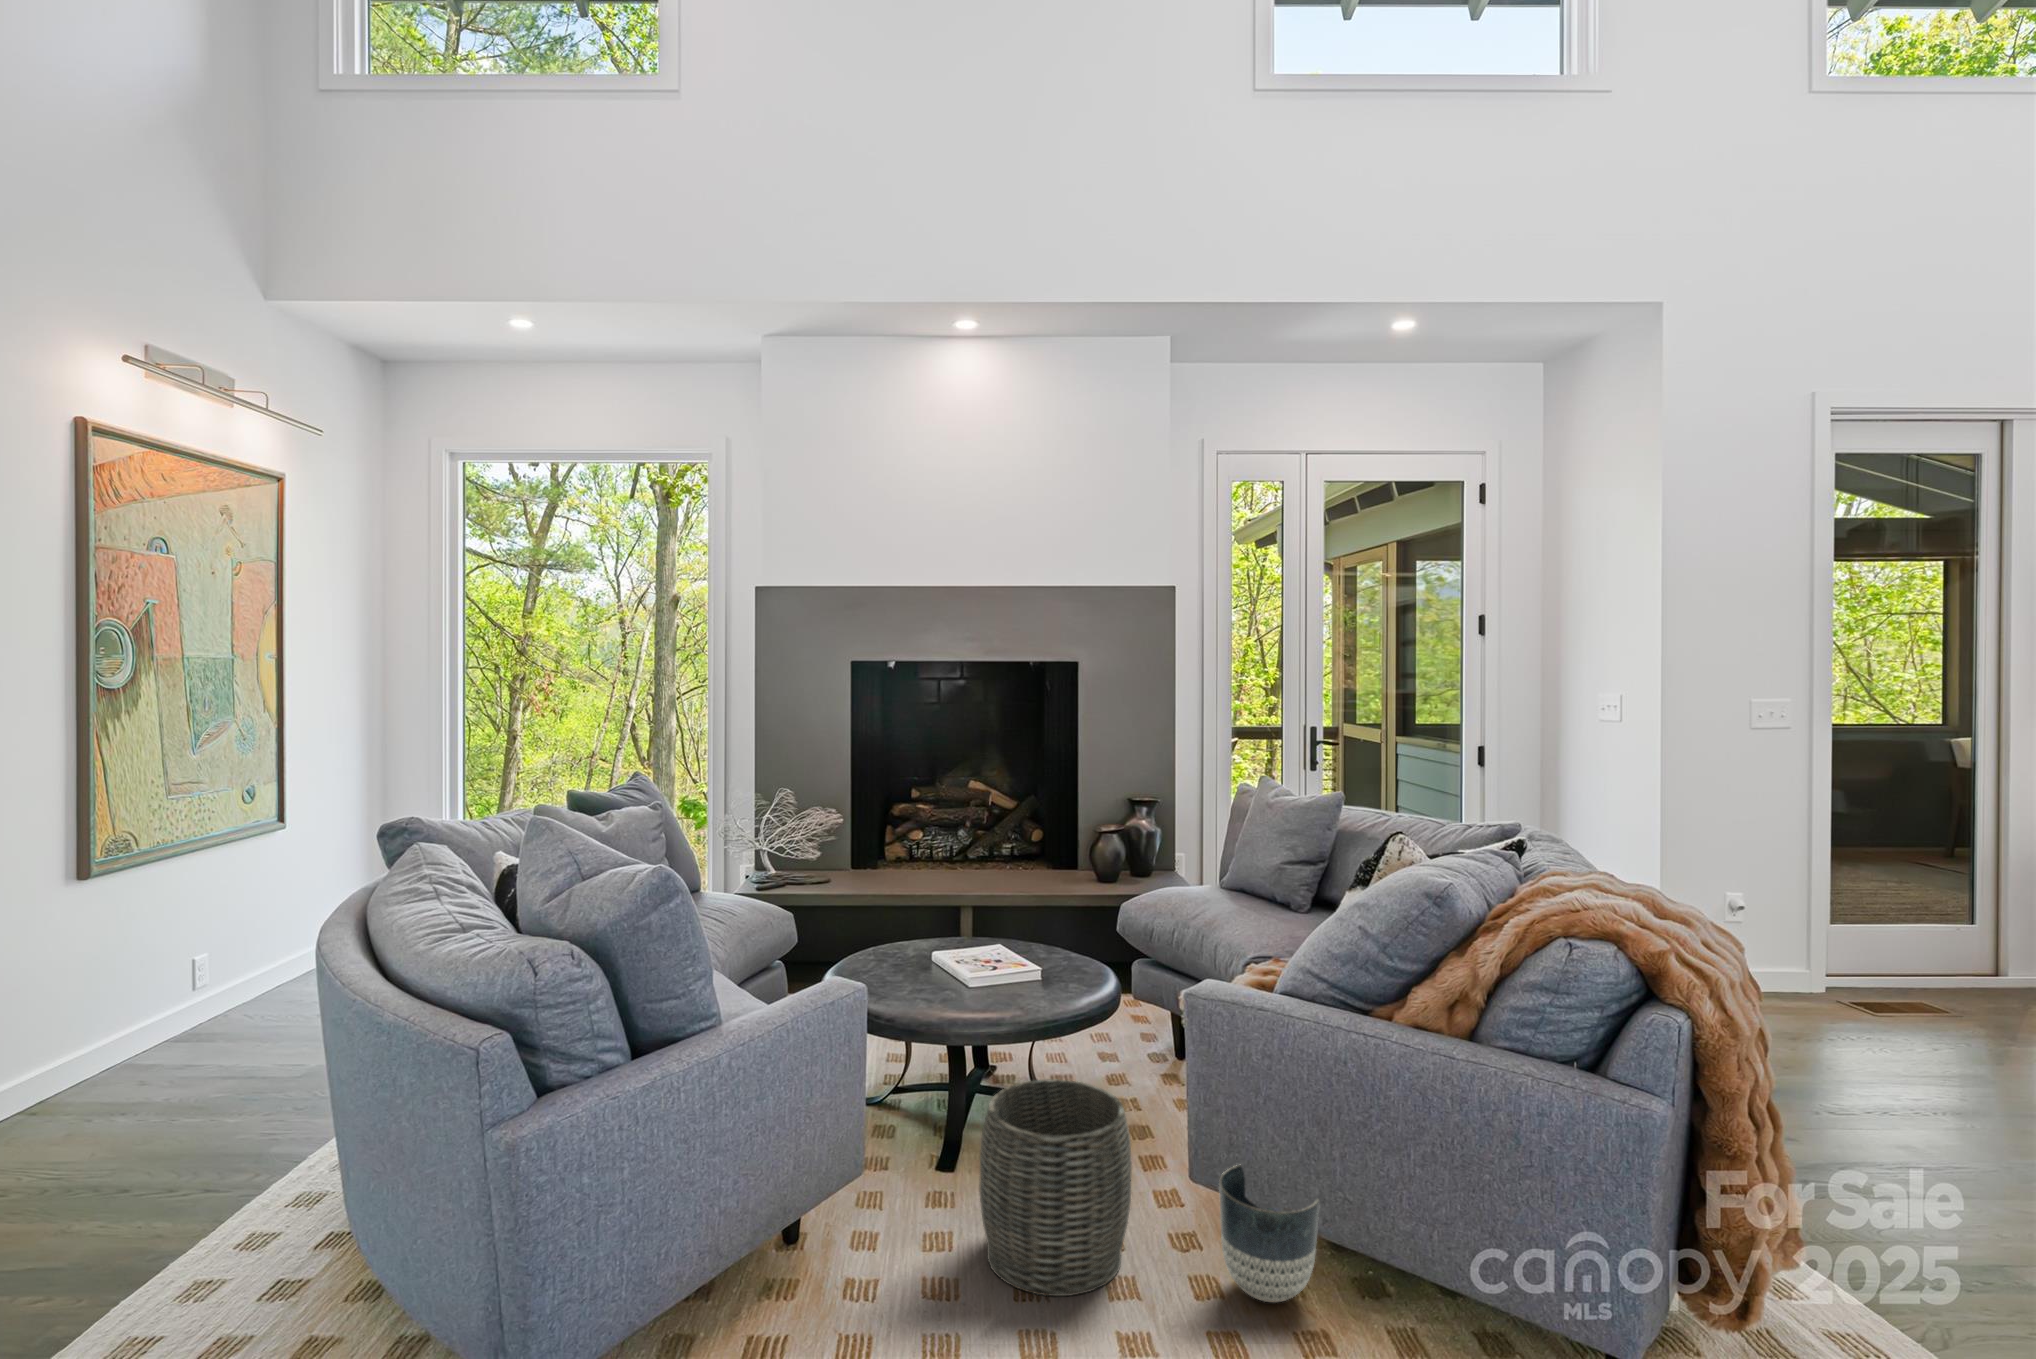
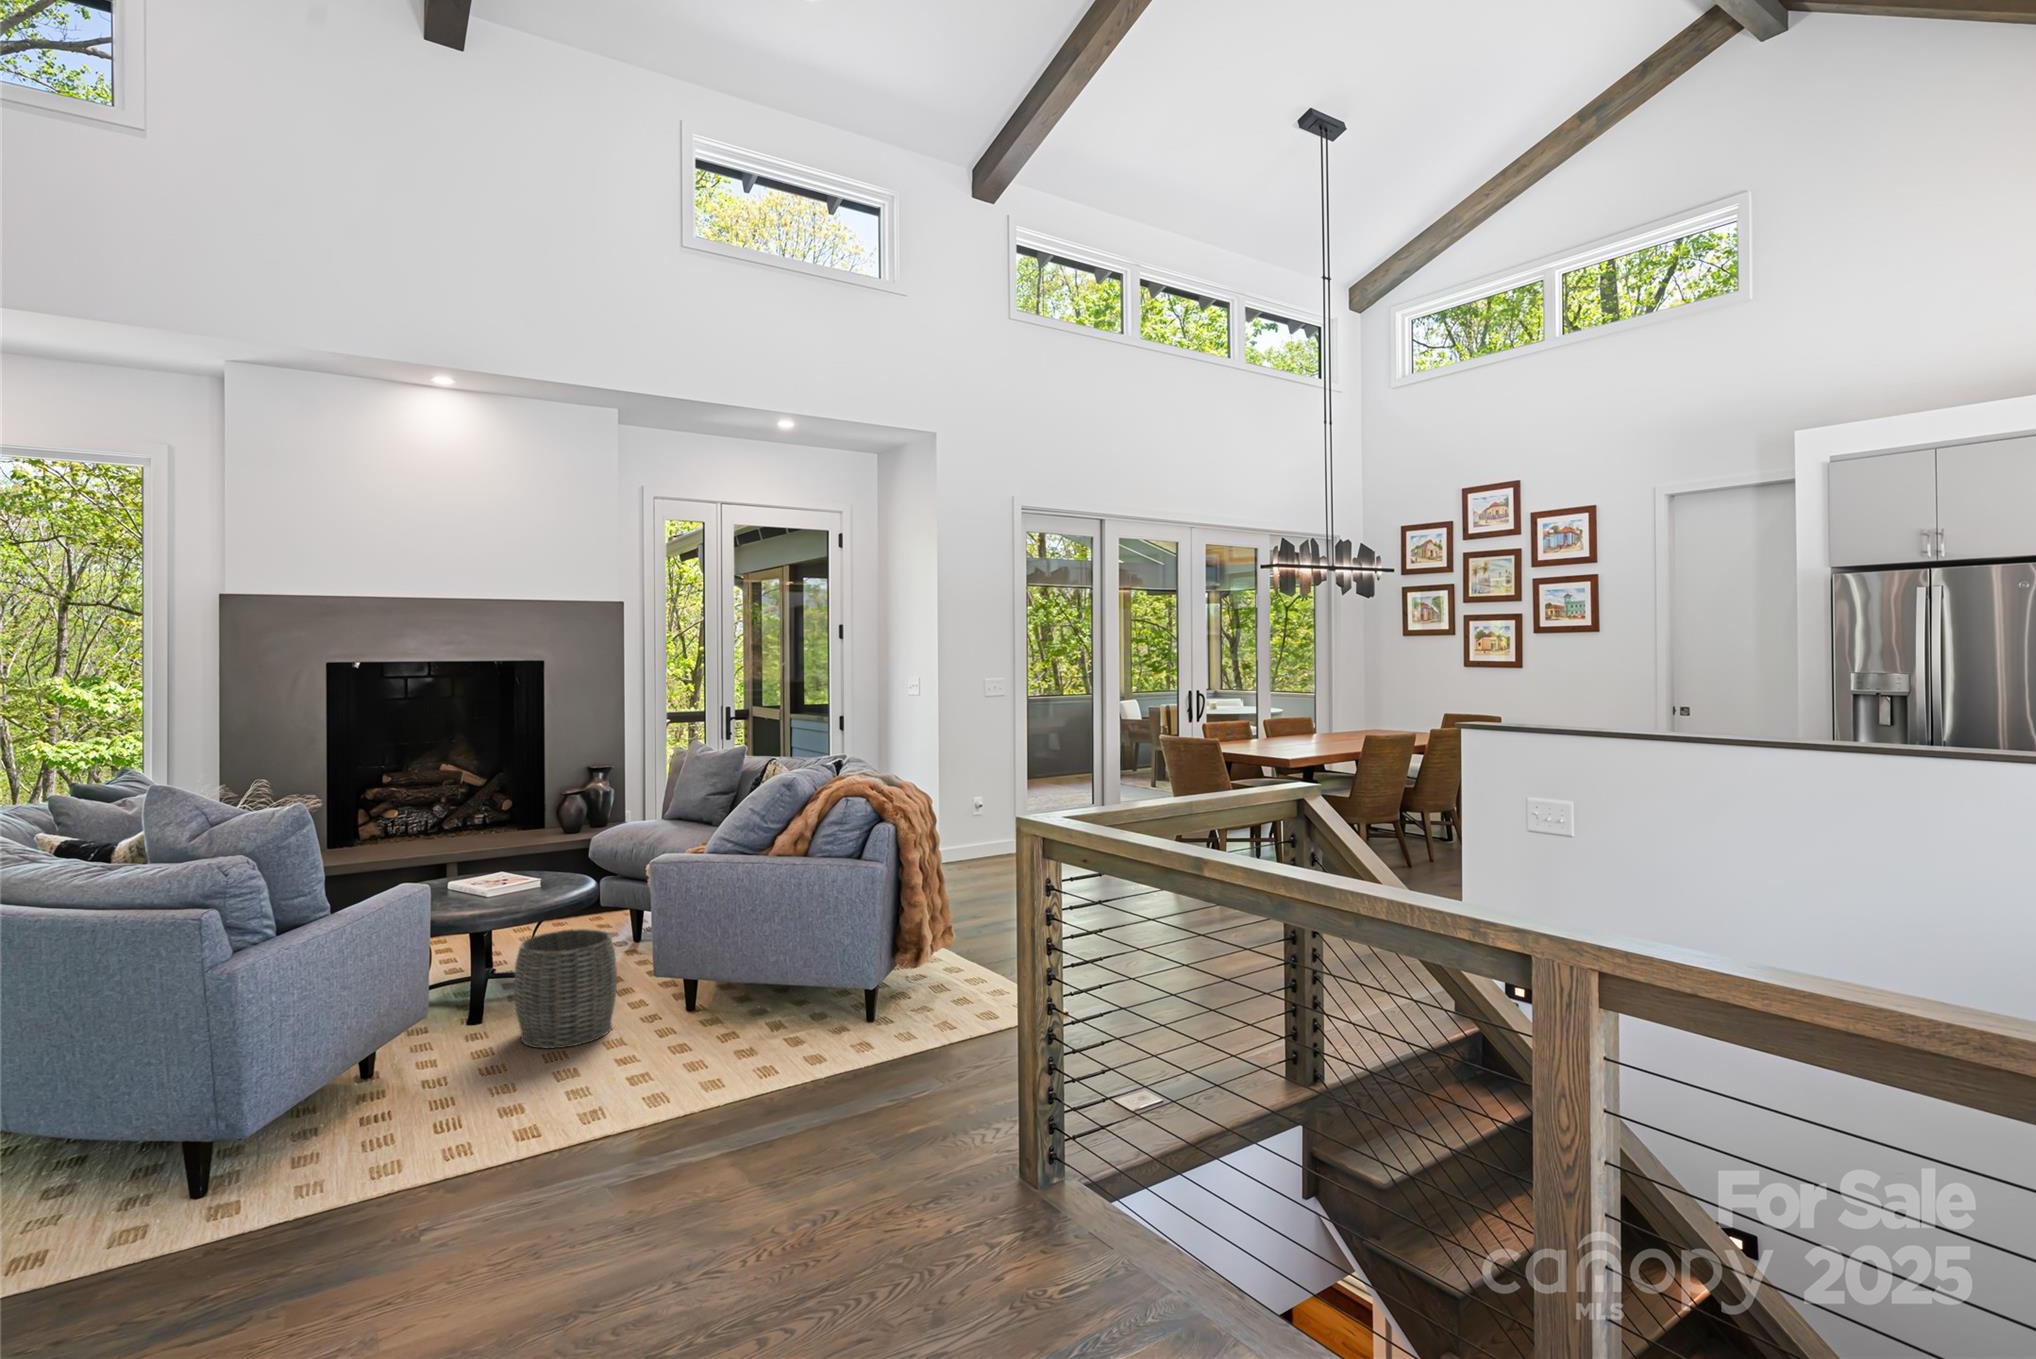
planter: present [1219,1165,1319,1303] -> none [672,952,729,1023]

